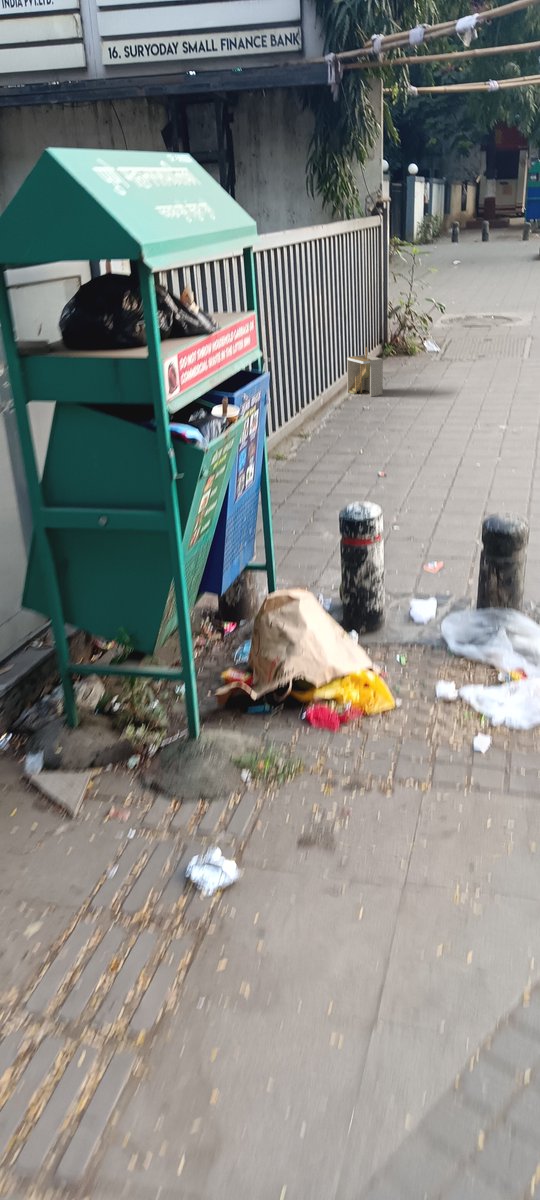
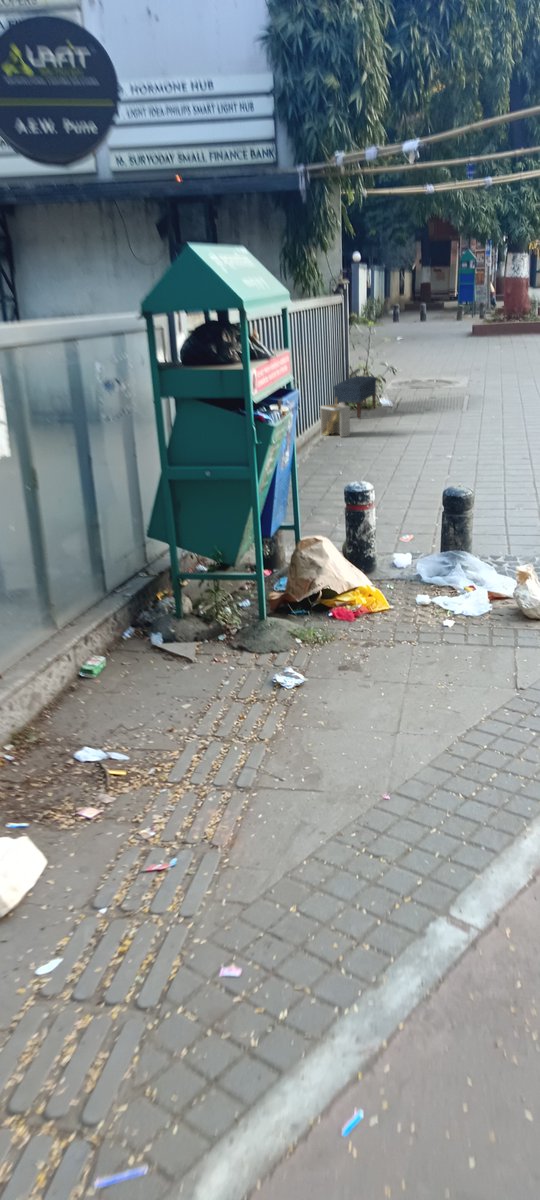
bench: none [366,317,421,370] -> present [333,376,377,418]

